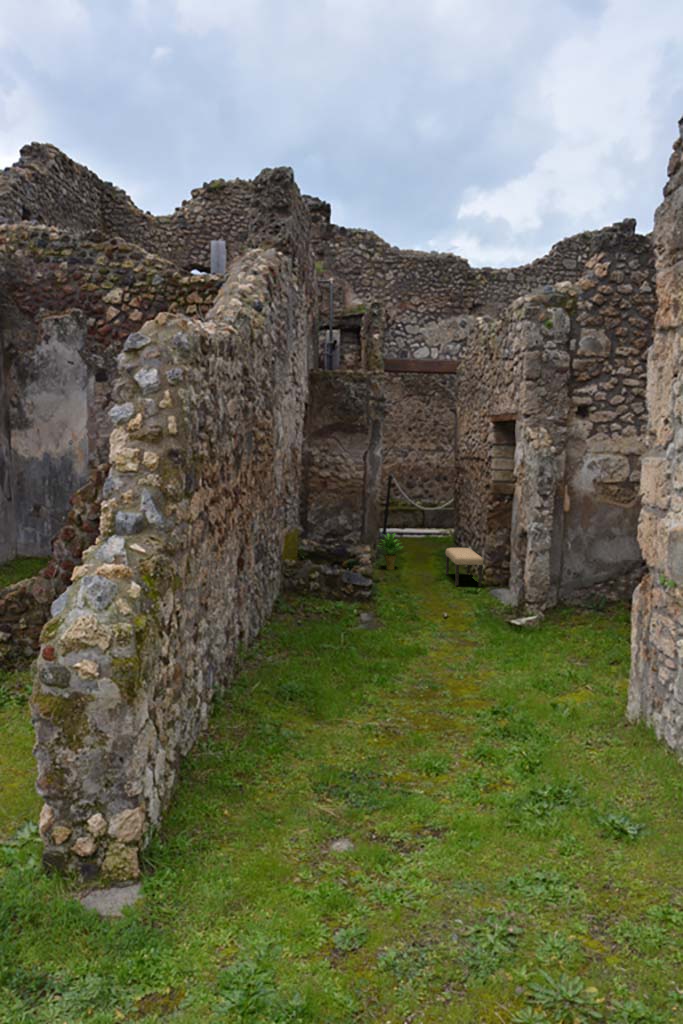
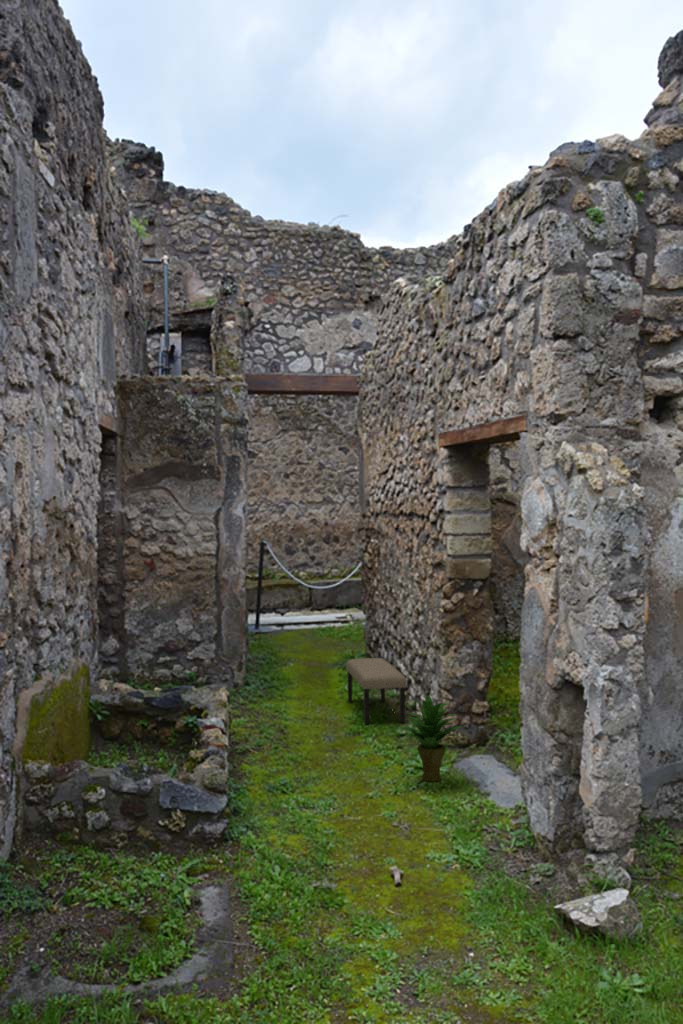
potted plant: present [380,533,402,570] -> present [402,695,462,782]

